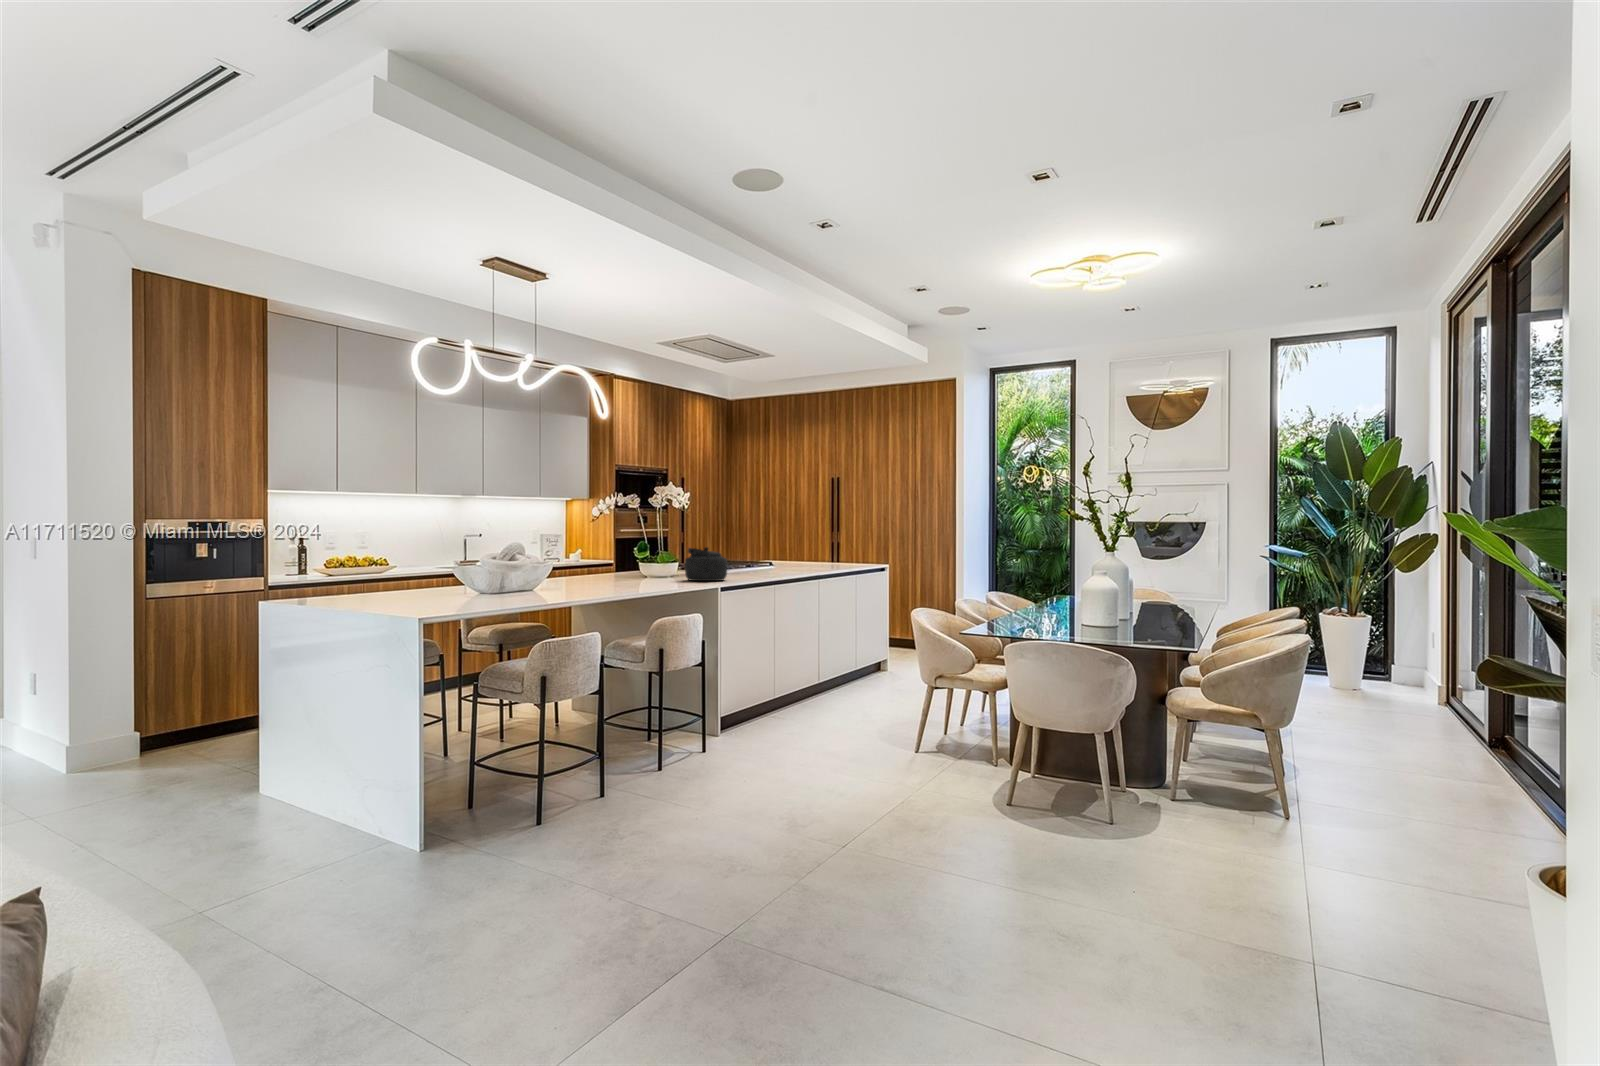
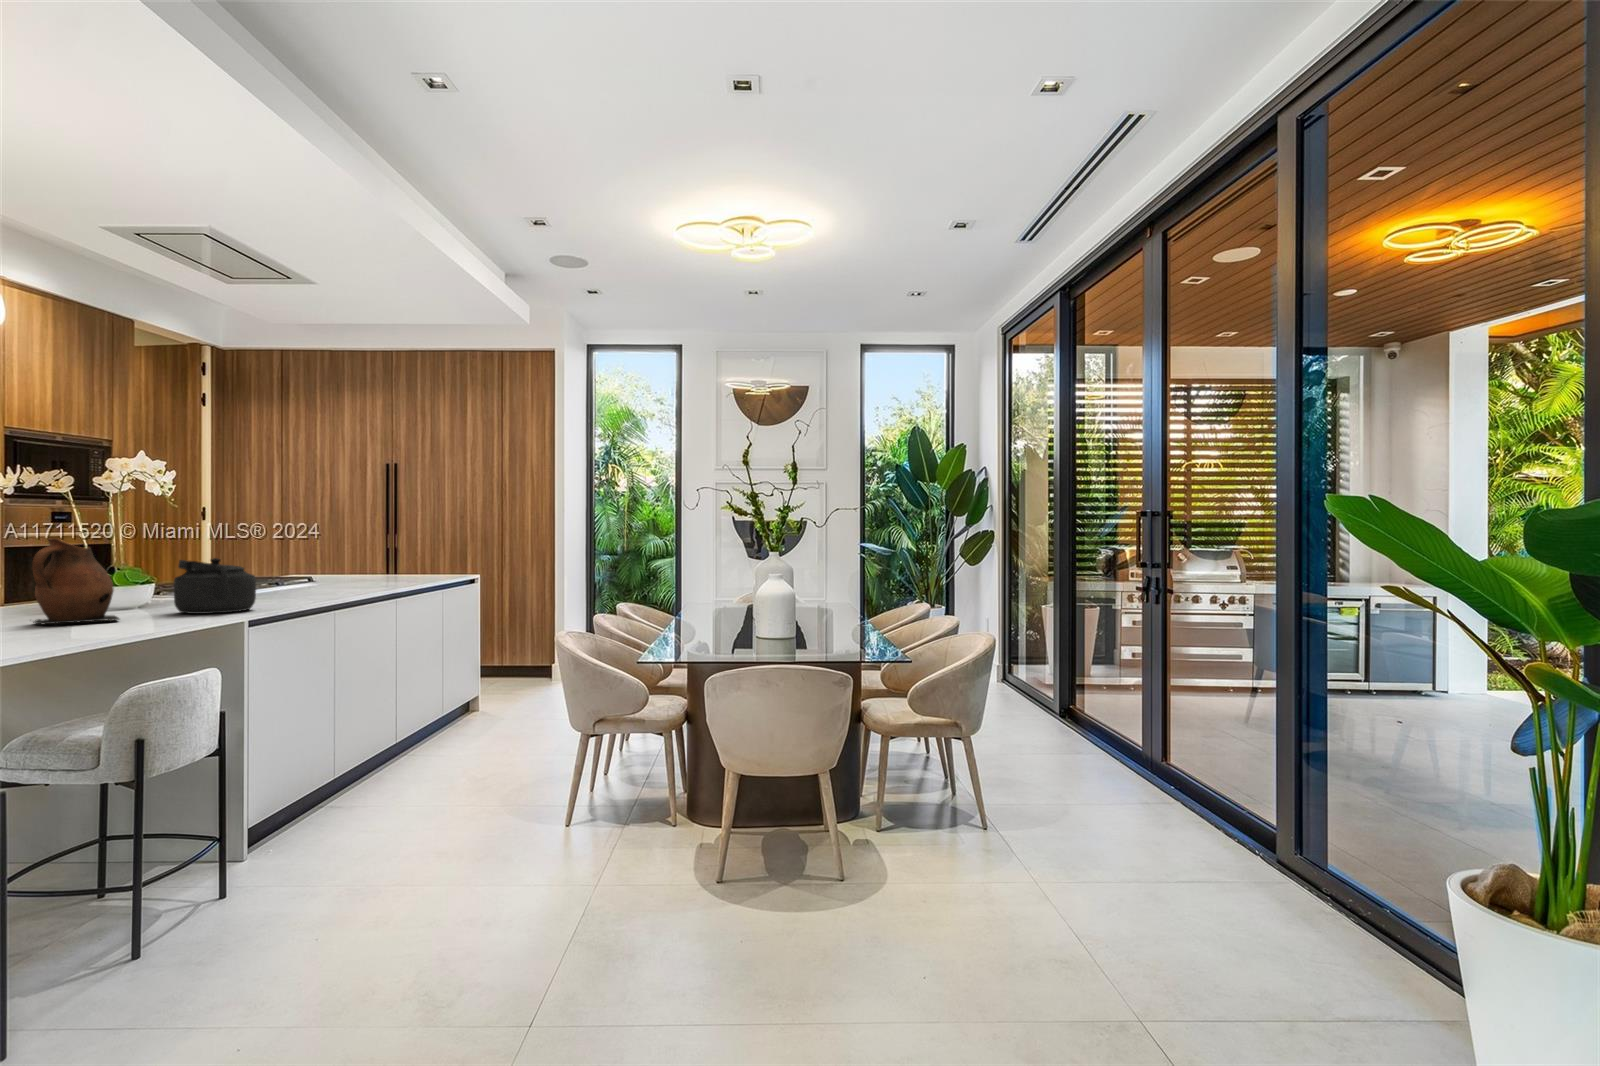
ceramic pitcher: none [618,534,658,583] -> present [32,538,119,624]

